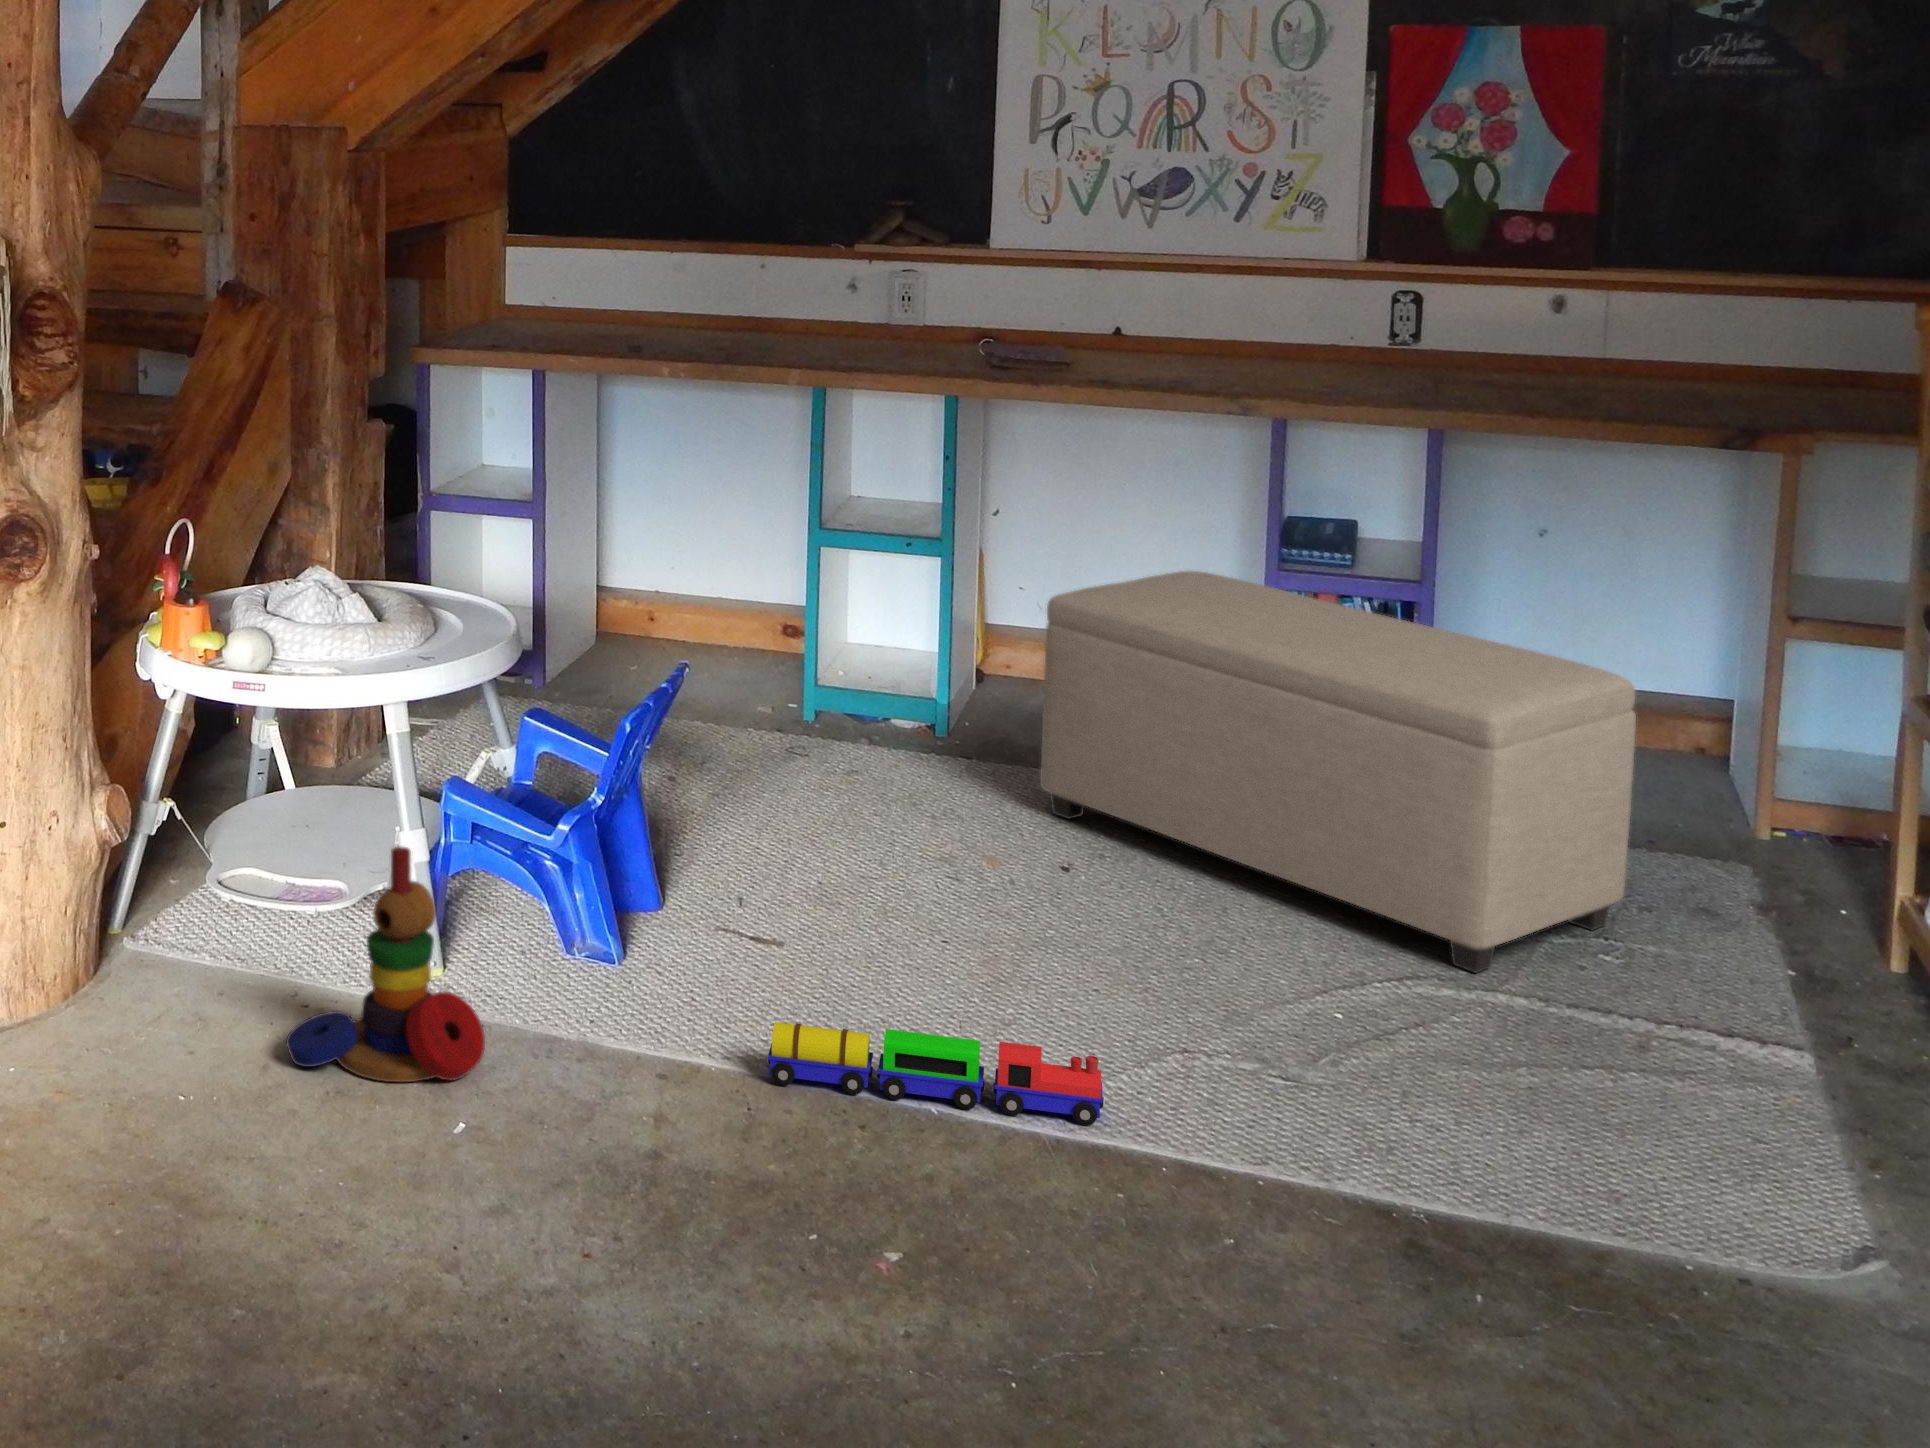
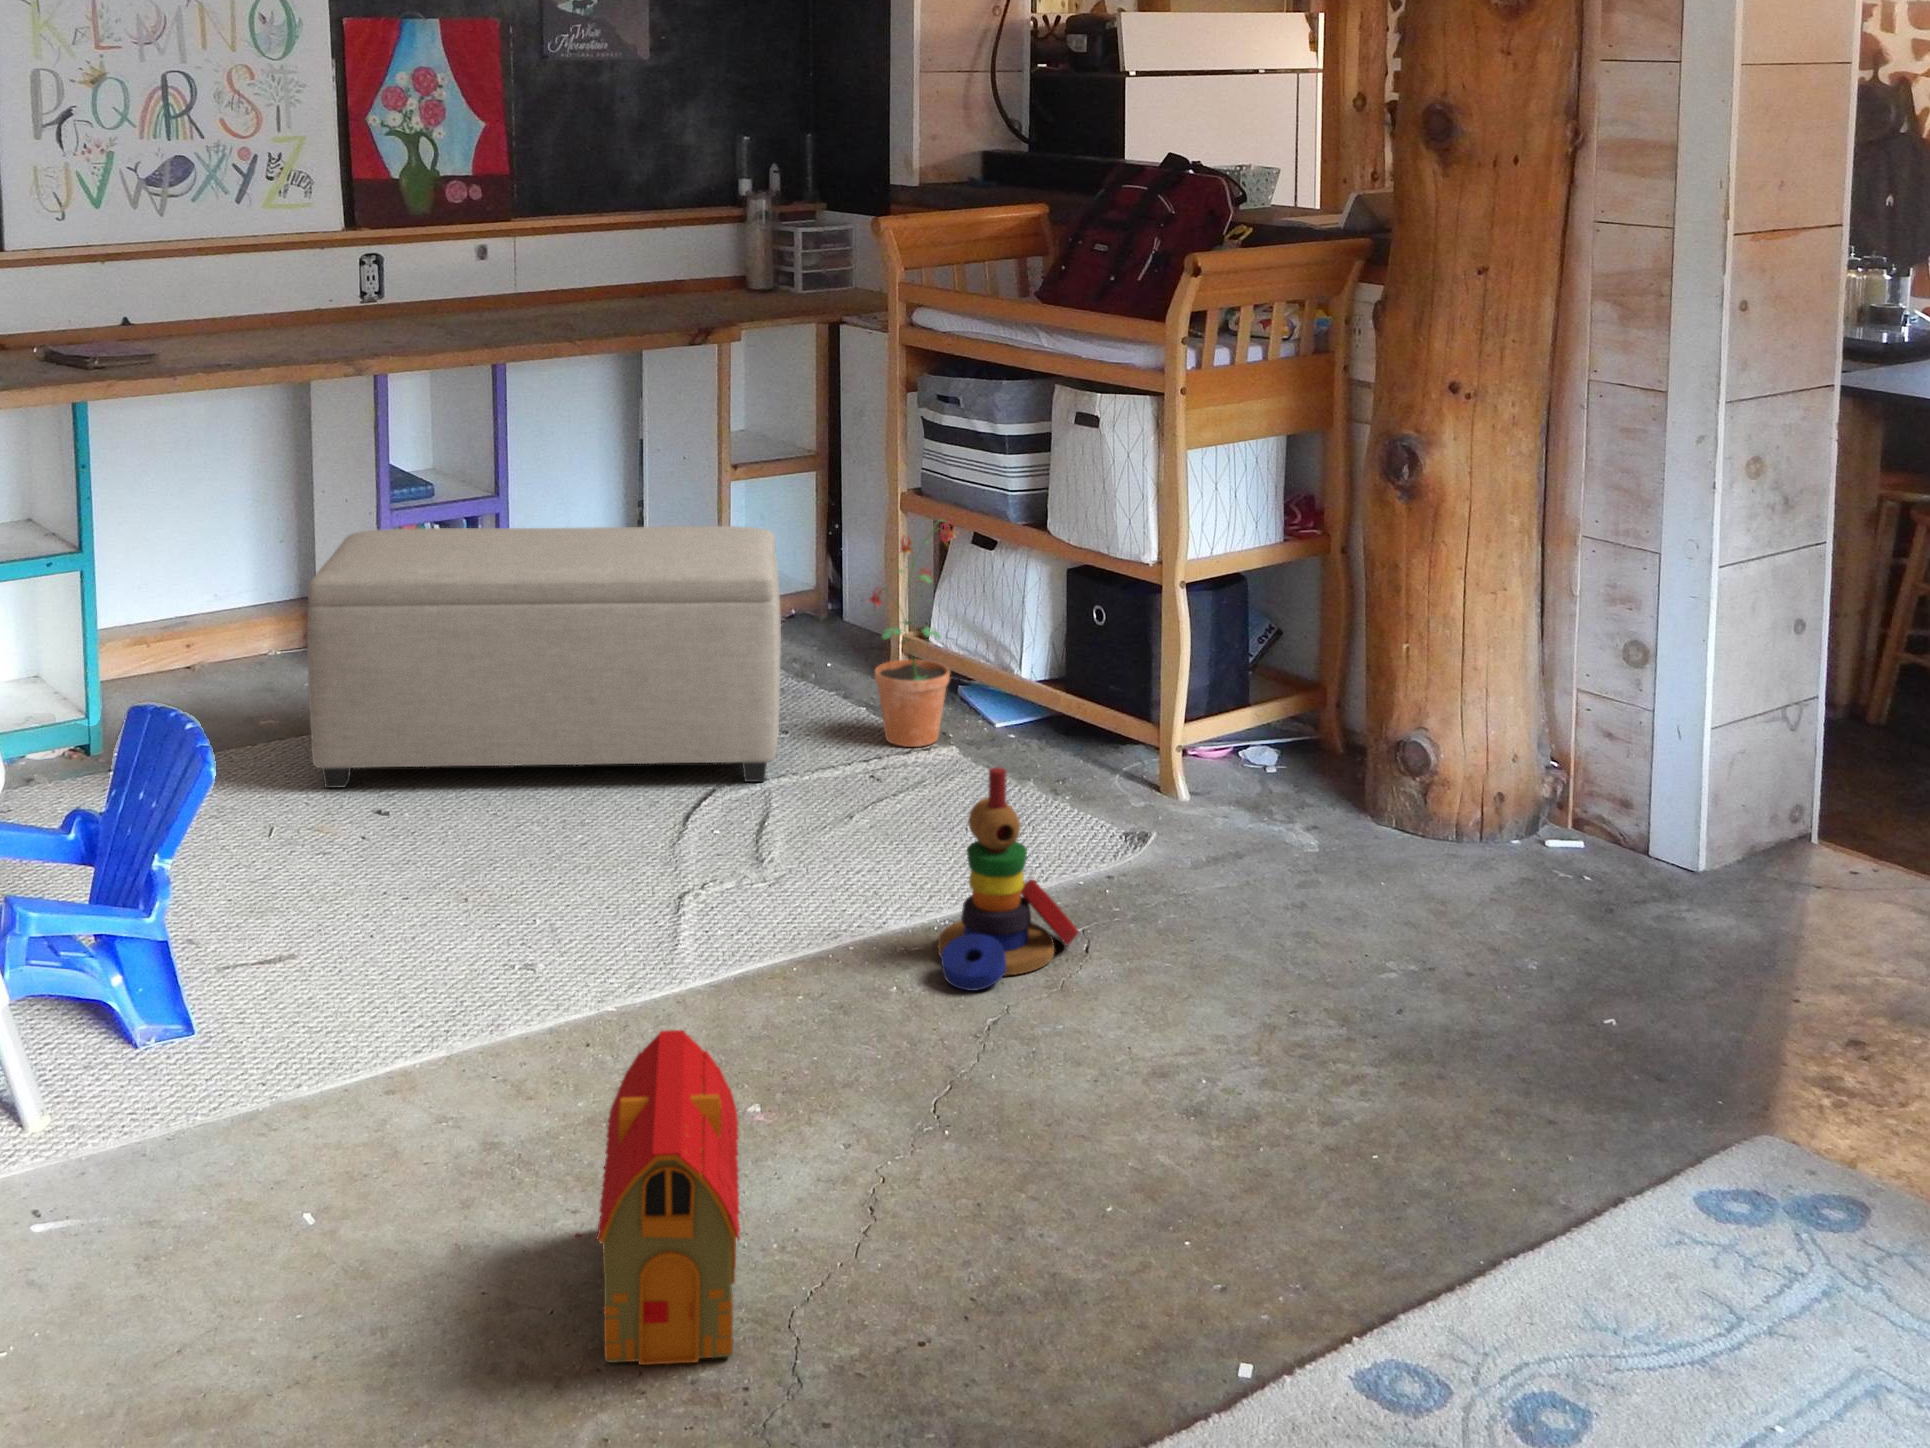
potted plant: none [1692,721,1874,1023] -> present [866,521,955,747]
stacking toy: present [286,847,485,1082] -> present [938,767,1078,991]
toy train: present [767,1022,1105,1125] -> none [514,924,772,1067]
toy house: none [395,1033,680,1338] -> present [597,1030,740,1365]

